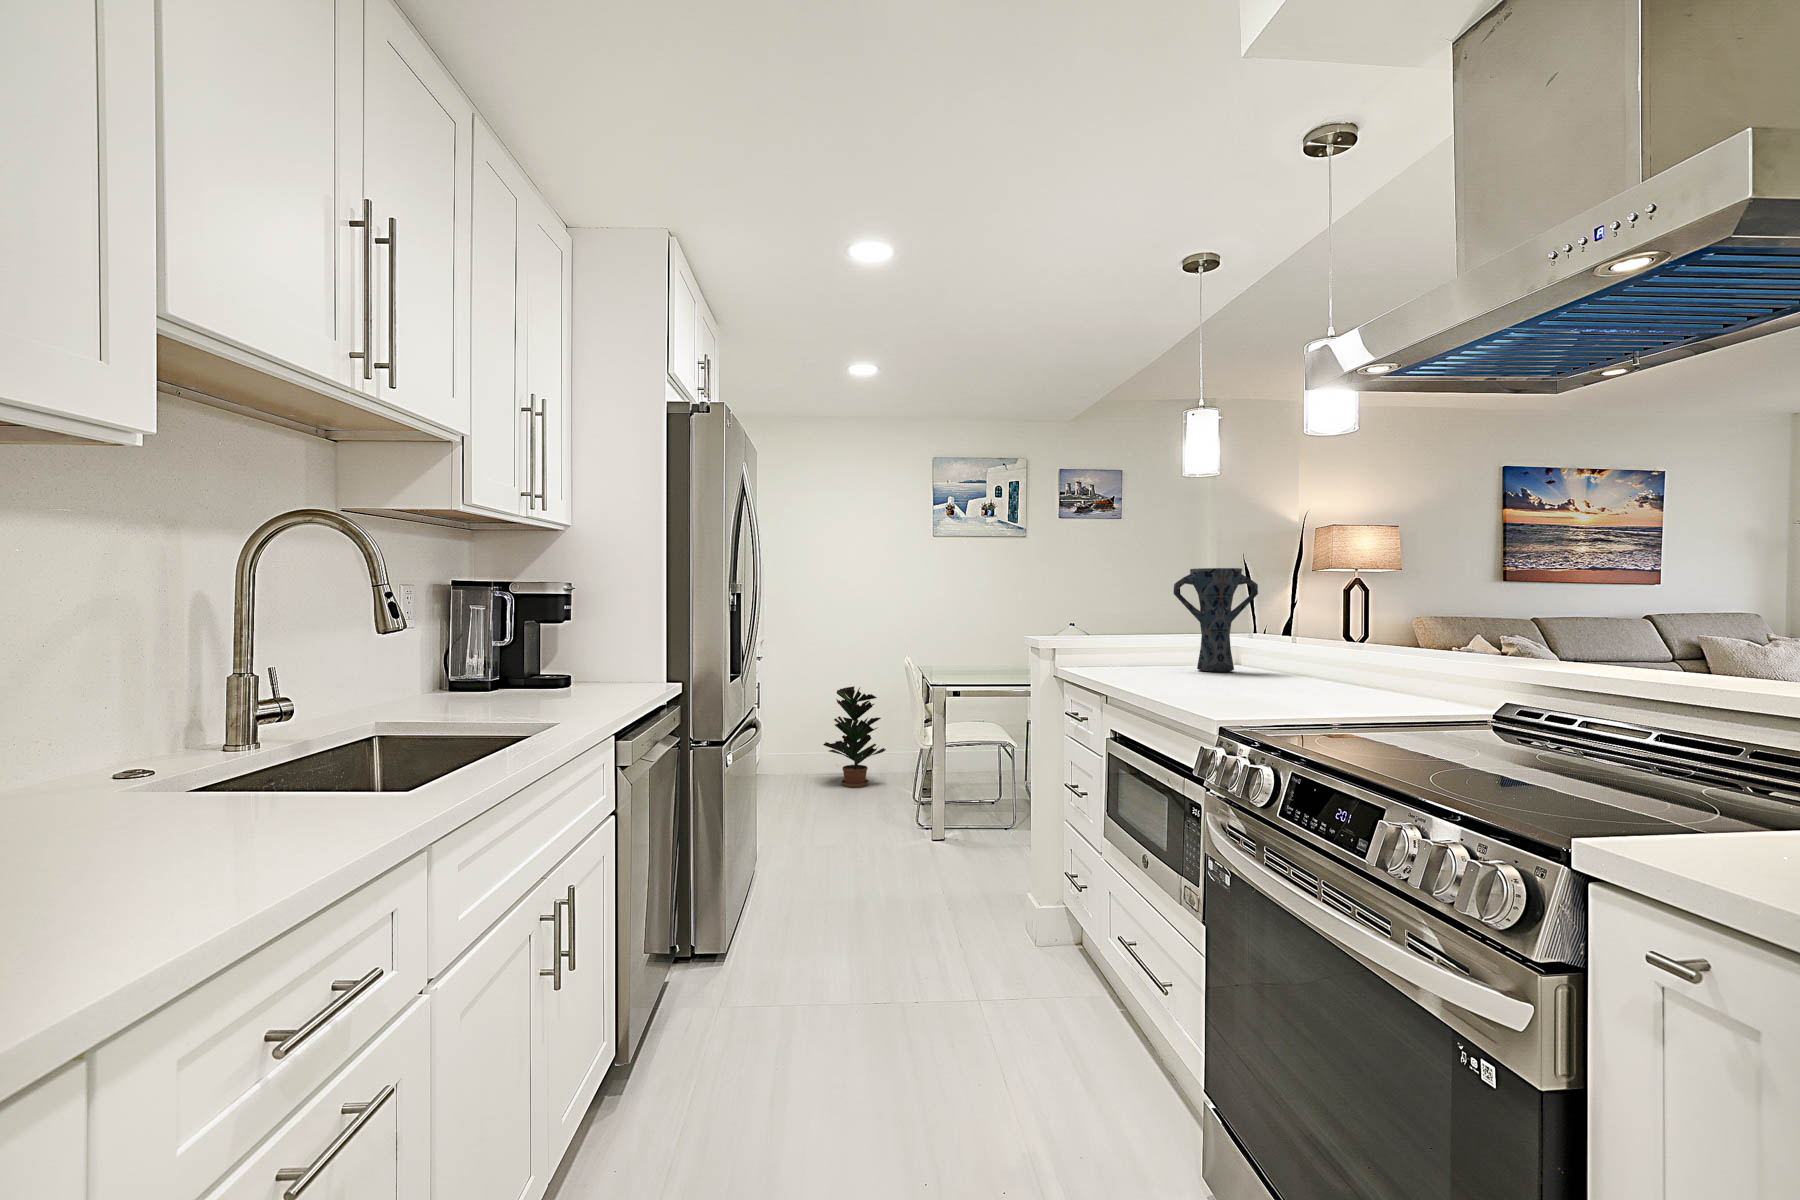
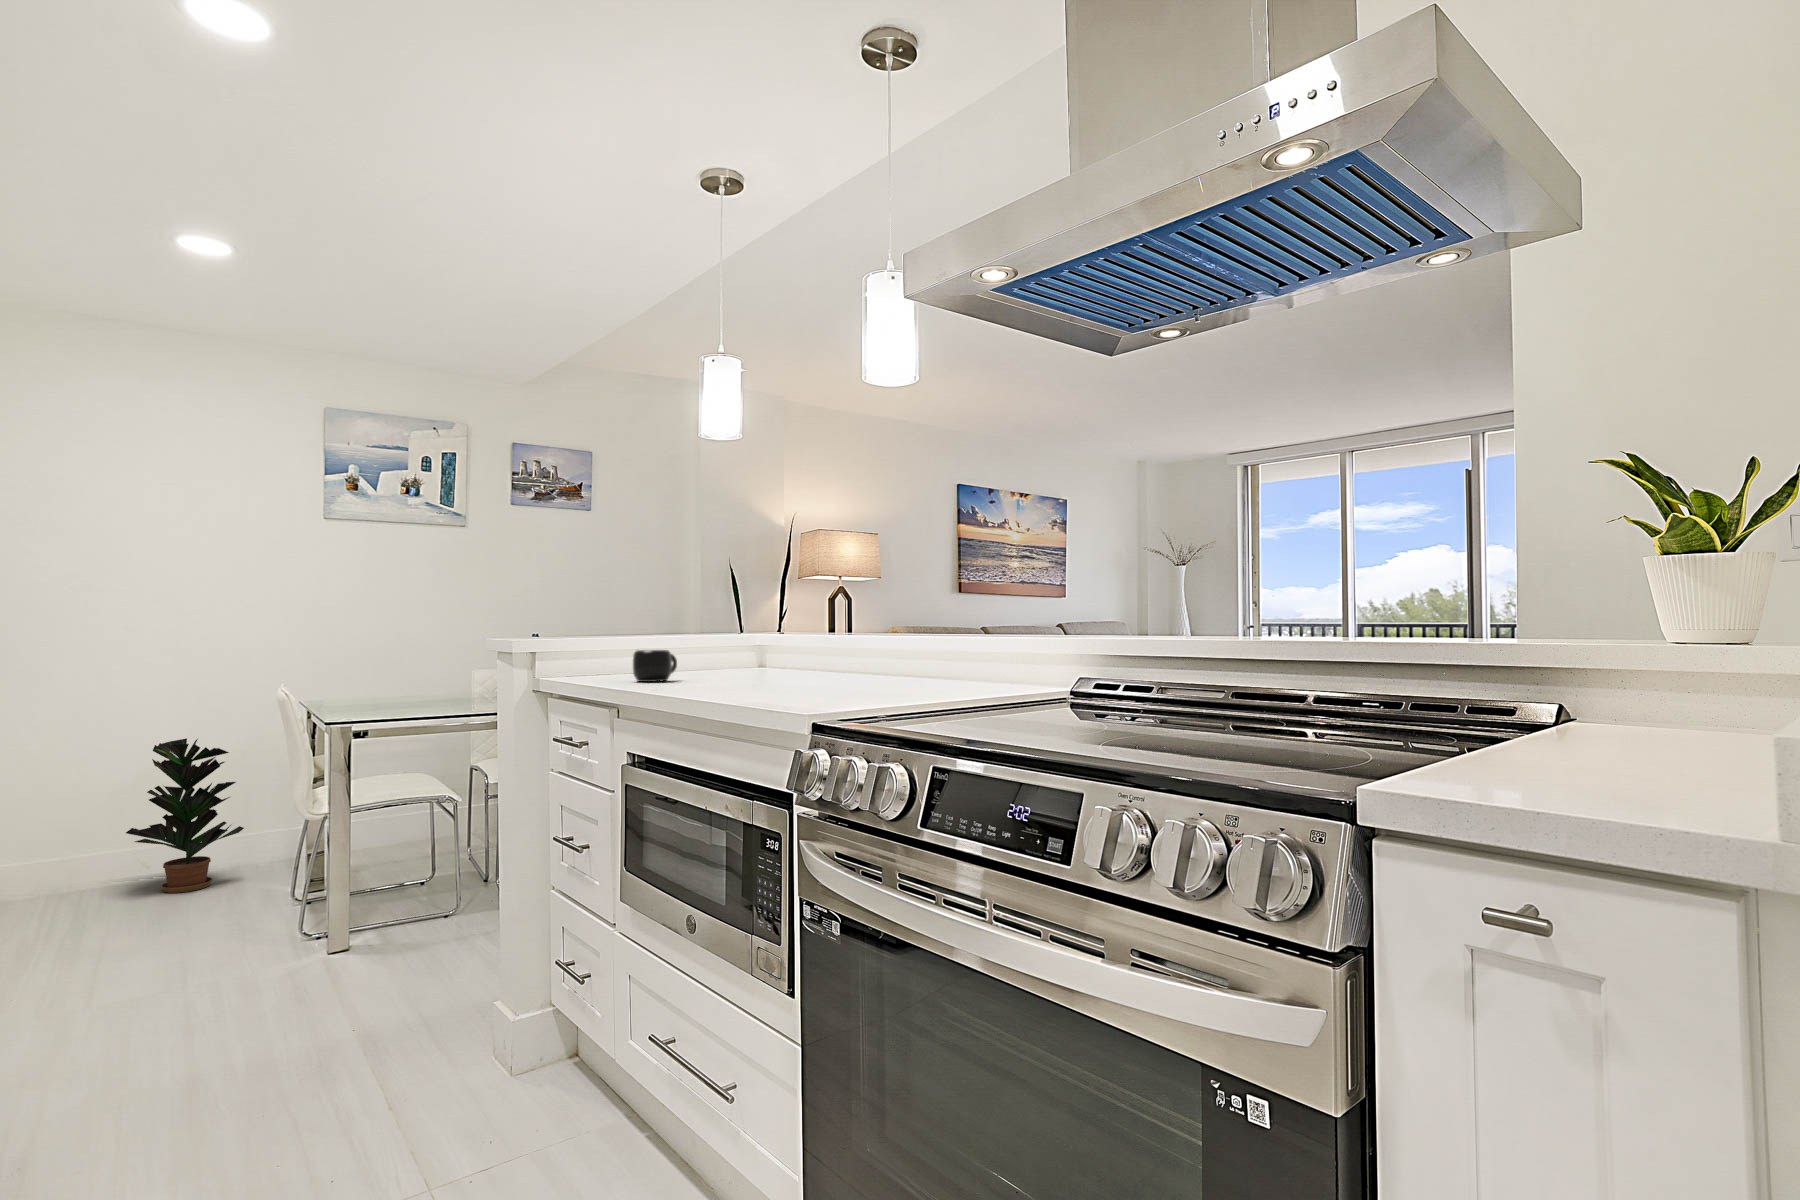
vase: present [1174,568,1258,672] -> none [689,551,784,677]
mug: none [1125,649,1161,674] -> present [633,650,677,682]

